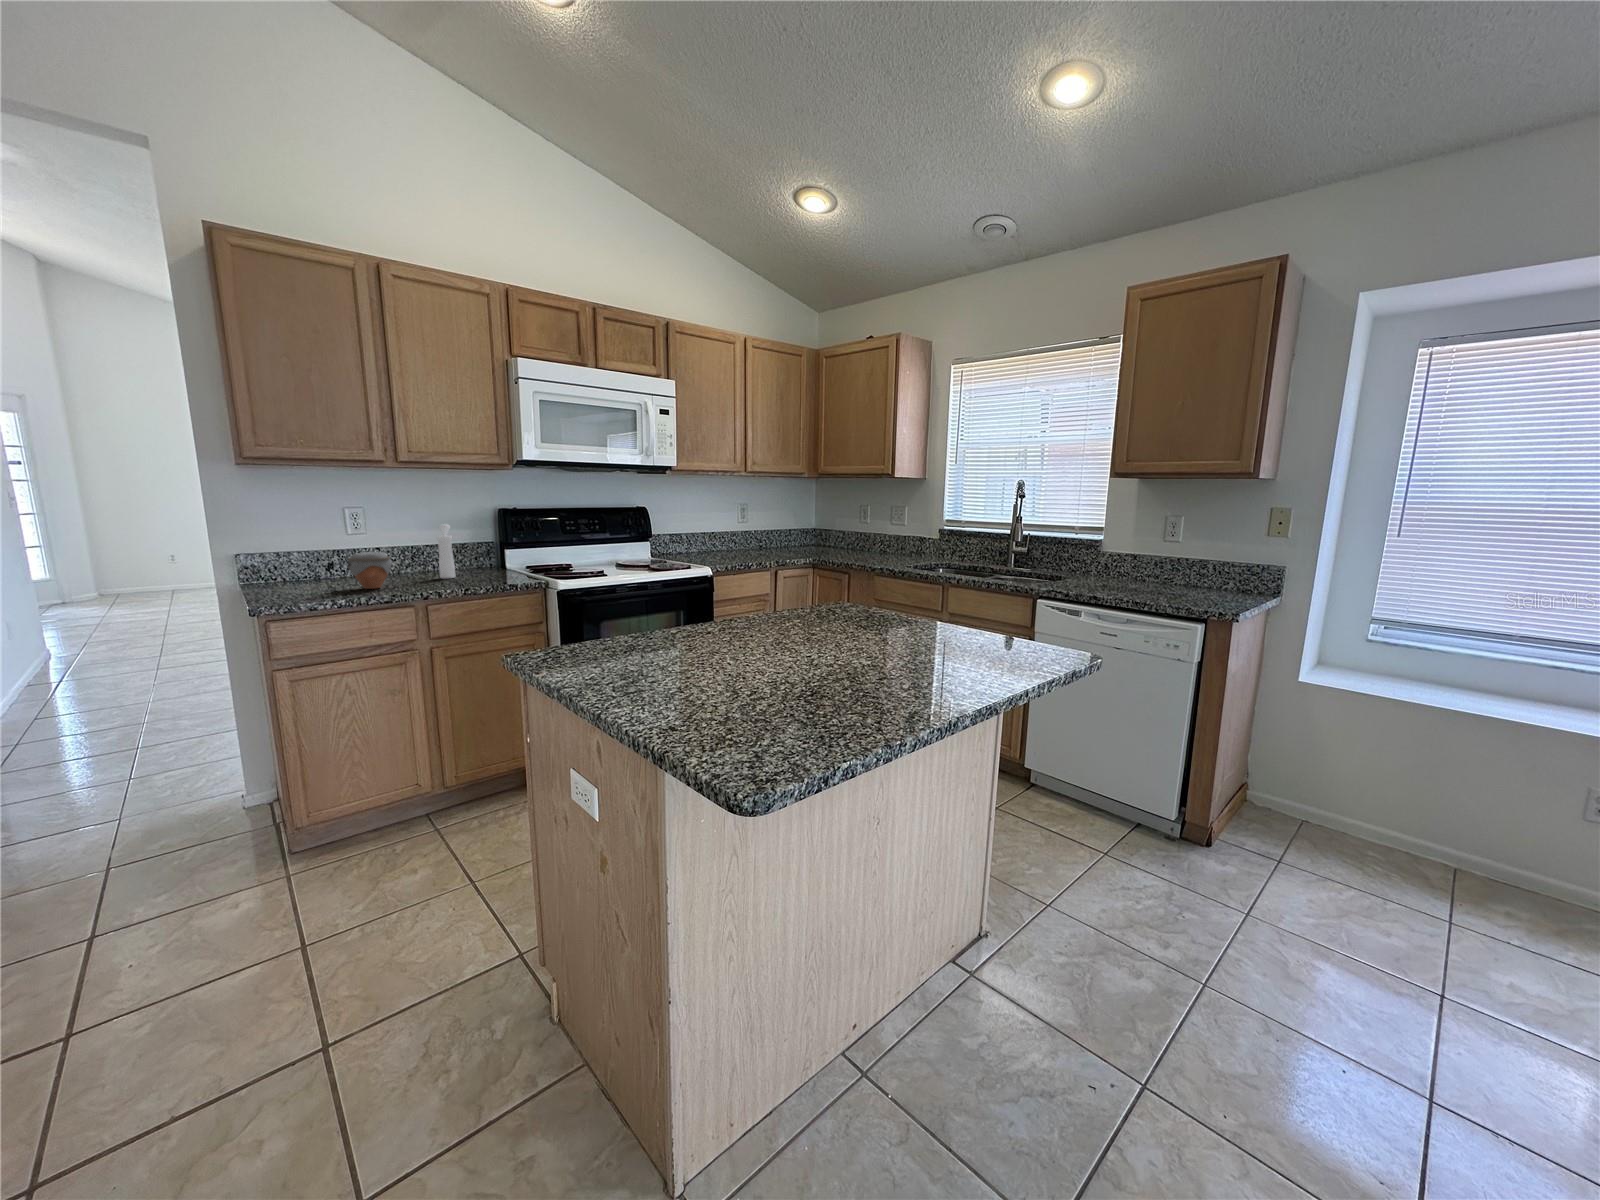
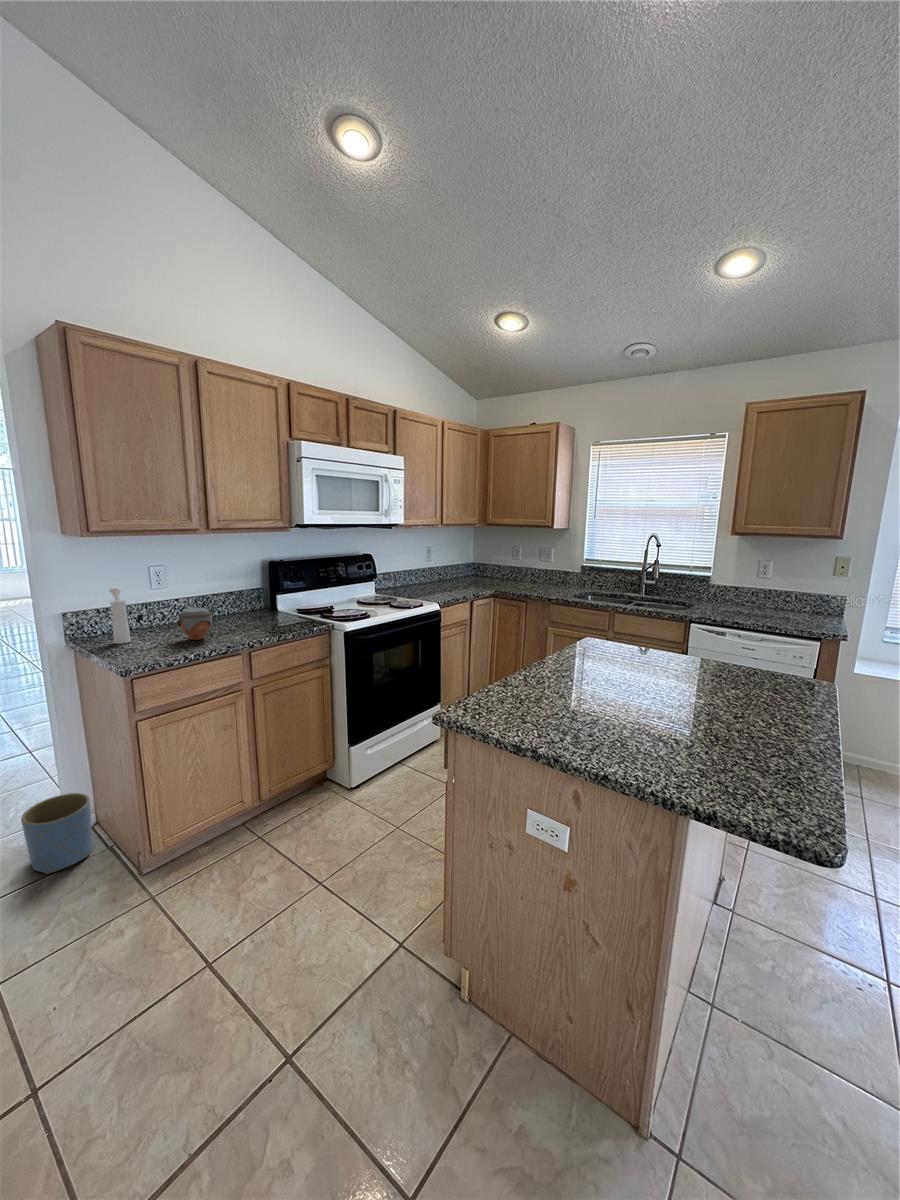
pepper mill: present [437,524,455,579] -> present [109,587,131,644]
planter: none [180,759,265,842] -> present [21,793,93,874]

